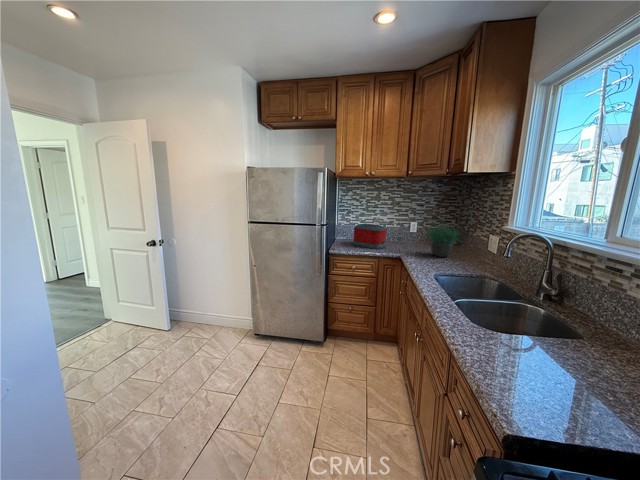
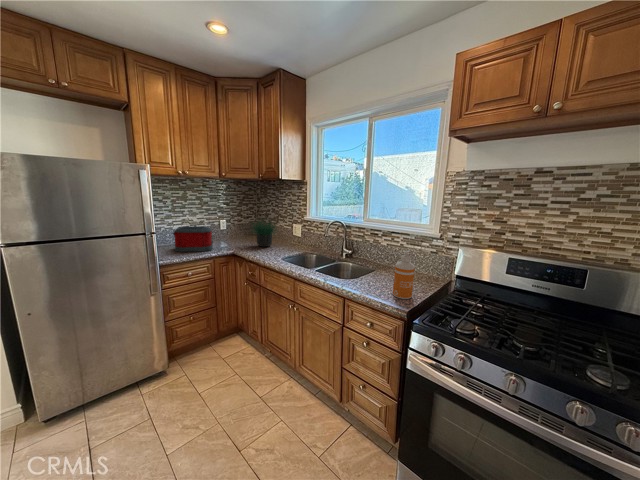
soap dispenser: none [507,307,575,418] -> present [393,251,415,299]

